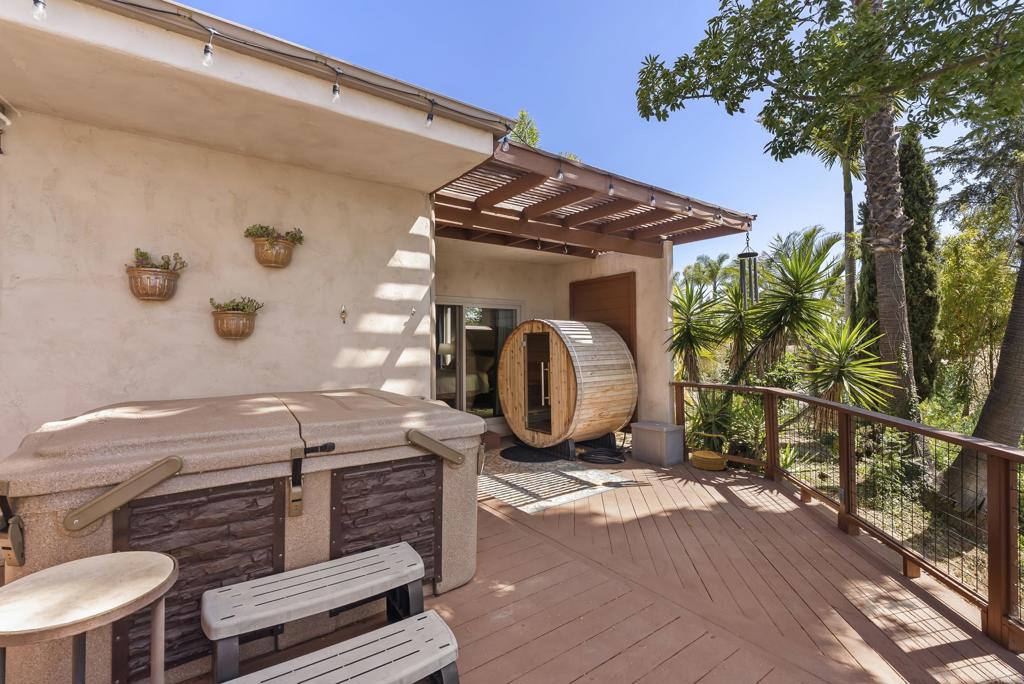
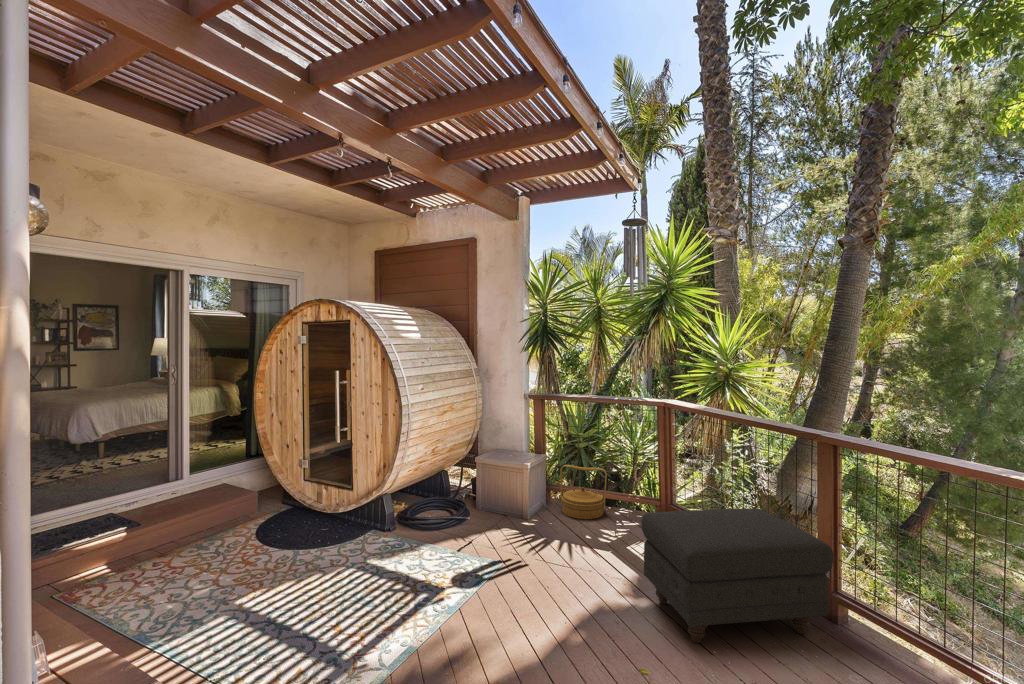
ottoman: none [720,453,845,536] -> present [641,509,834,643]

